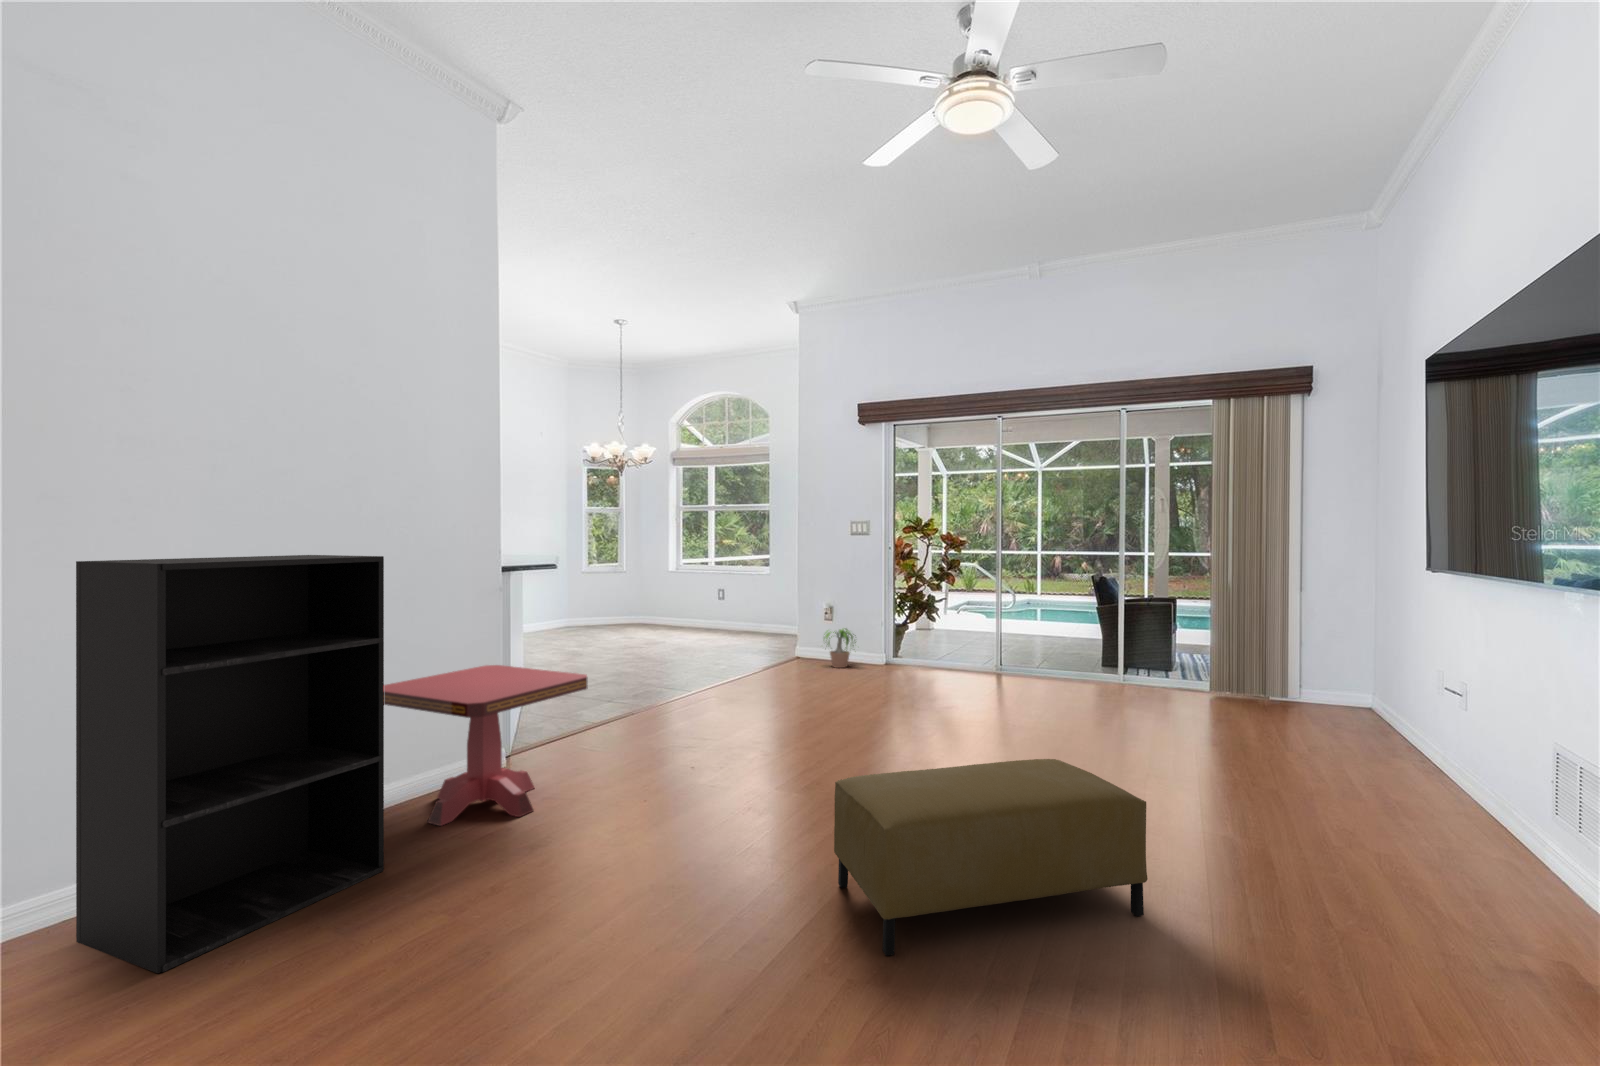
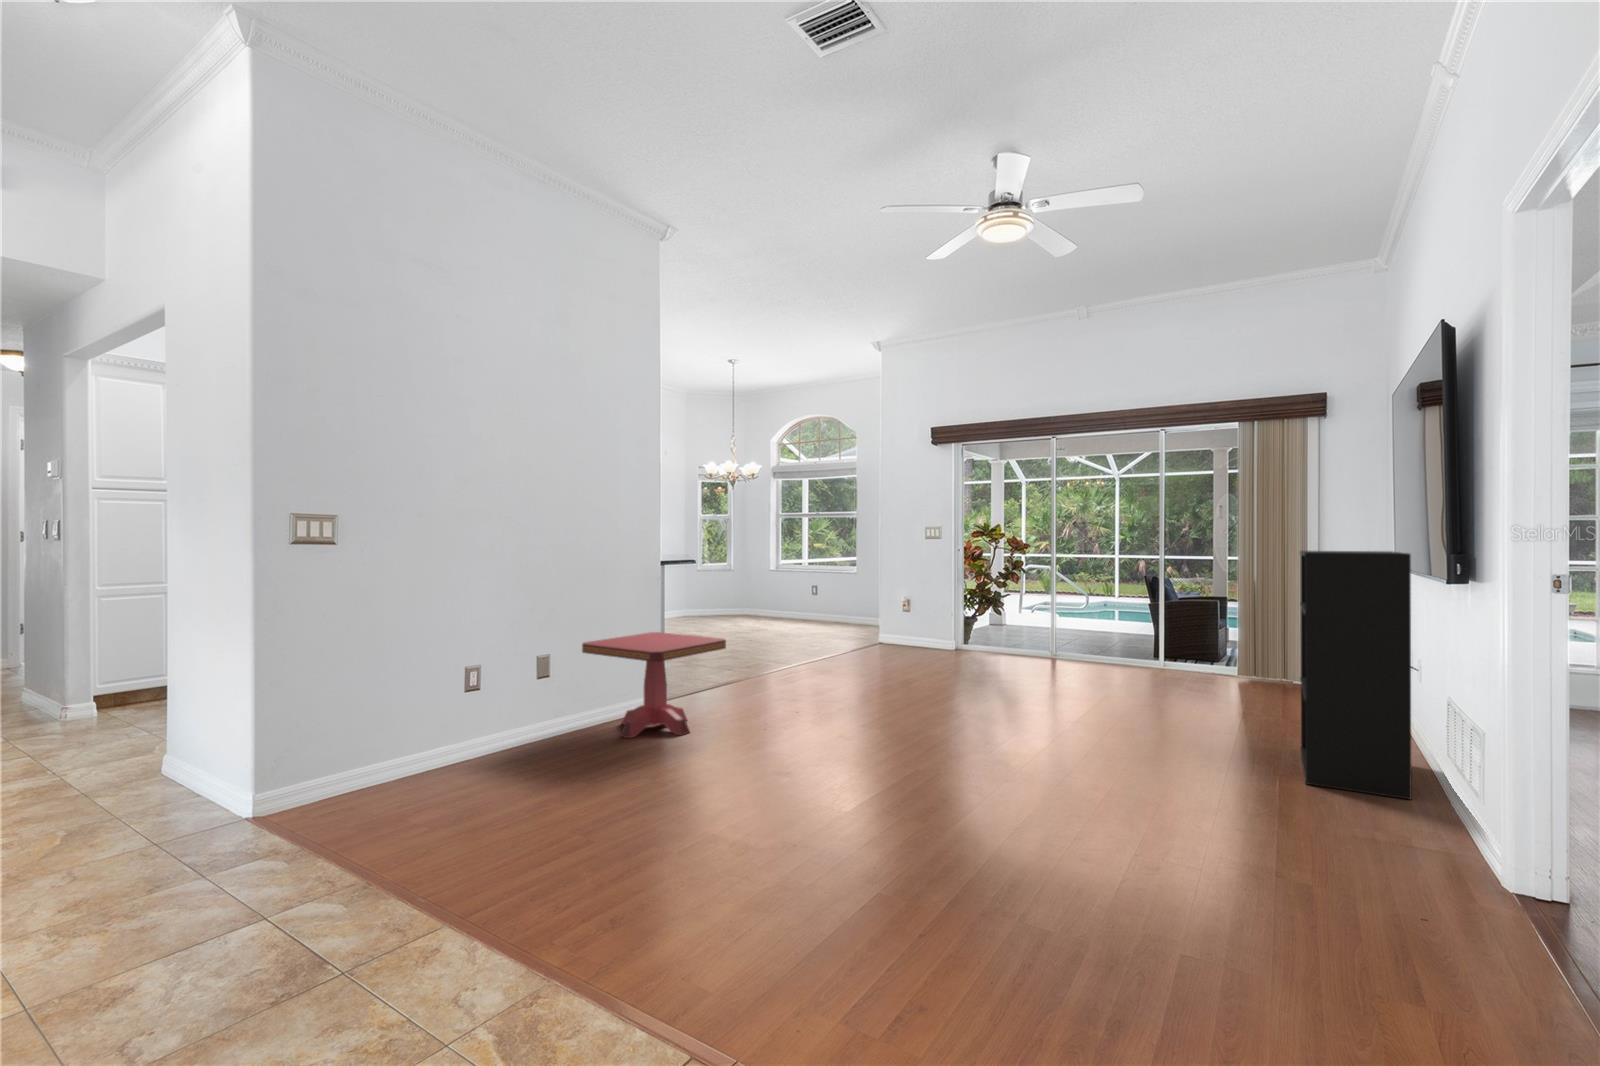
bookshelf: present [76,555,384,973] -> present [1300,551,1411,799]
potted plant: present [824,628,856,668] -> none [897,618,936,651]
ottoman: present [834,759,1148,956] -> none [902,698,1119,810]

